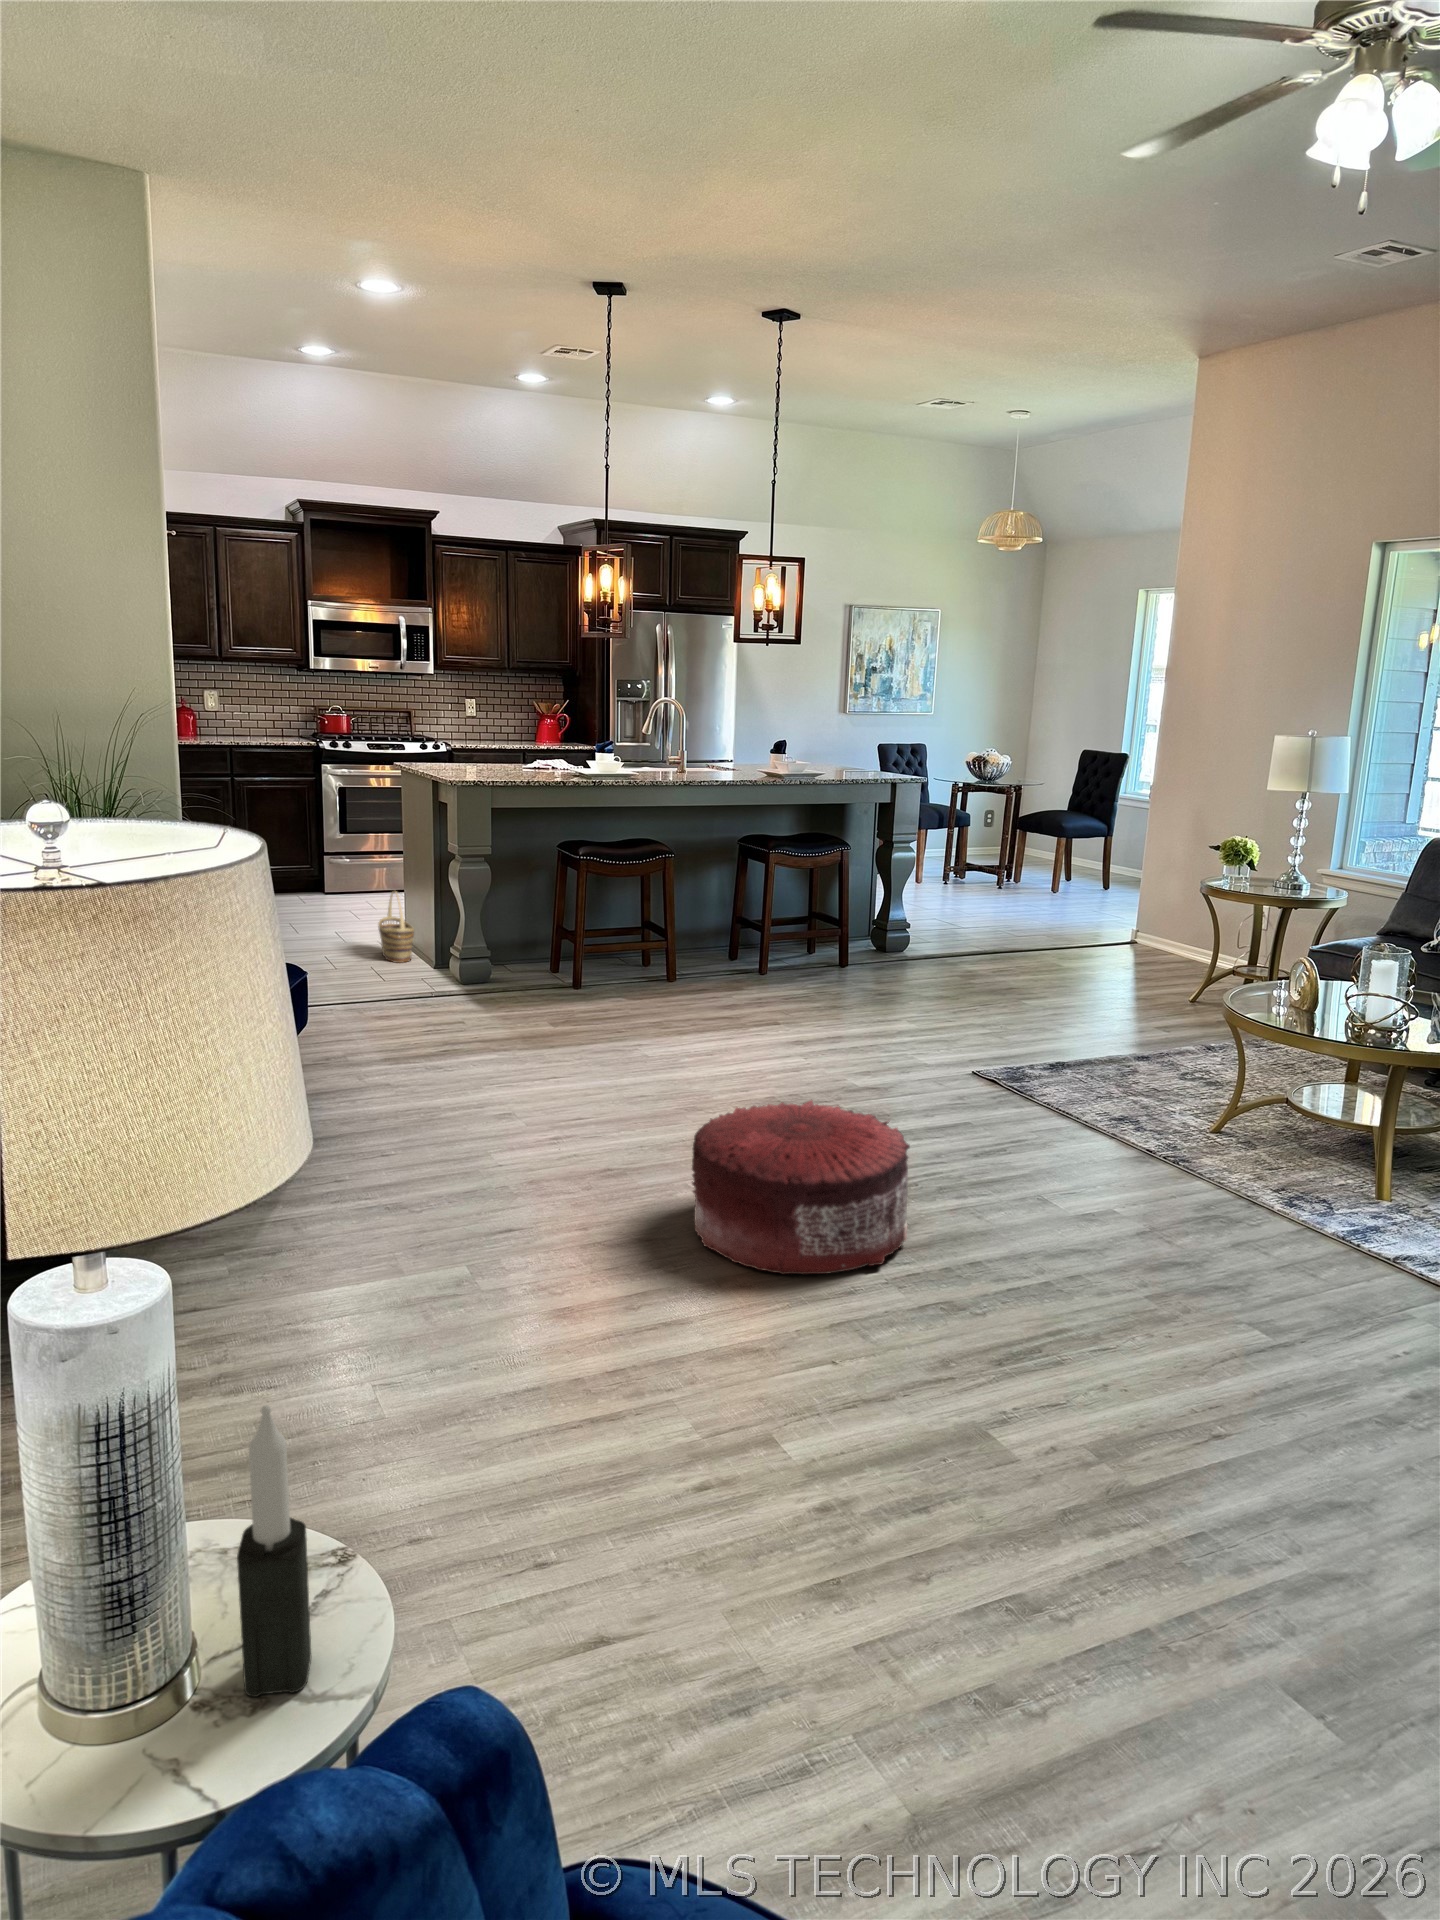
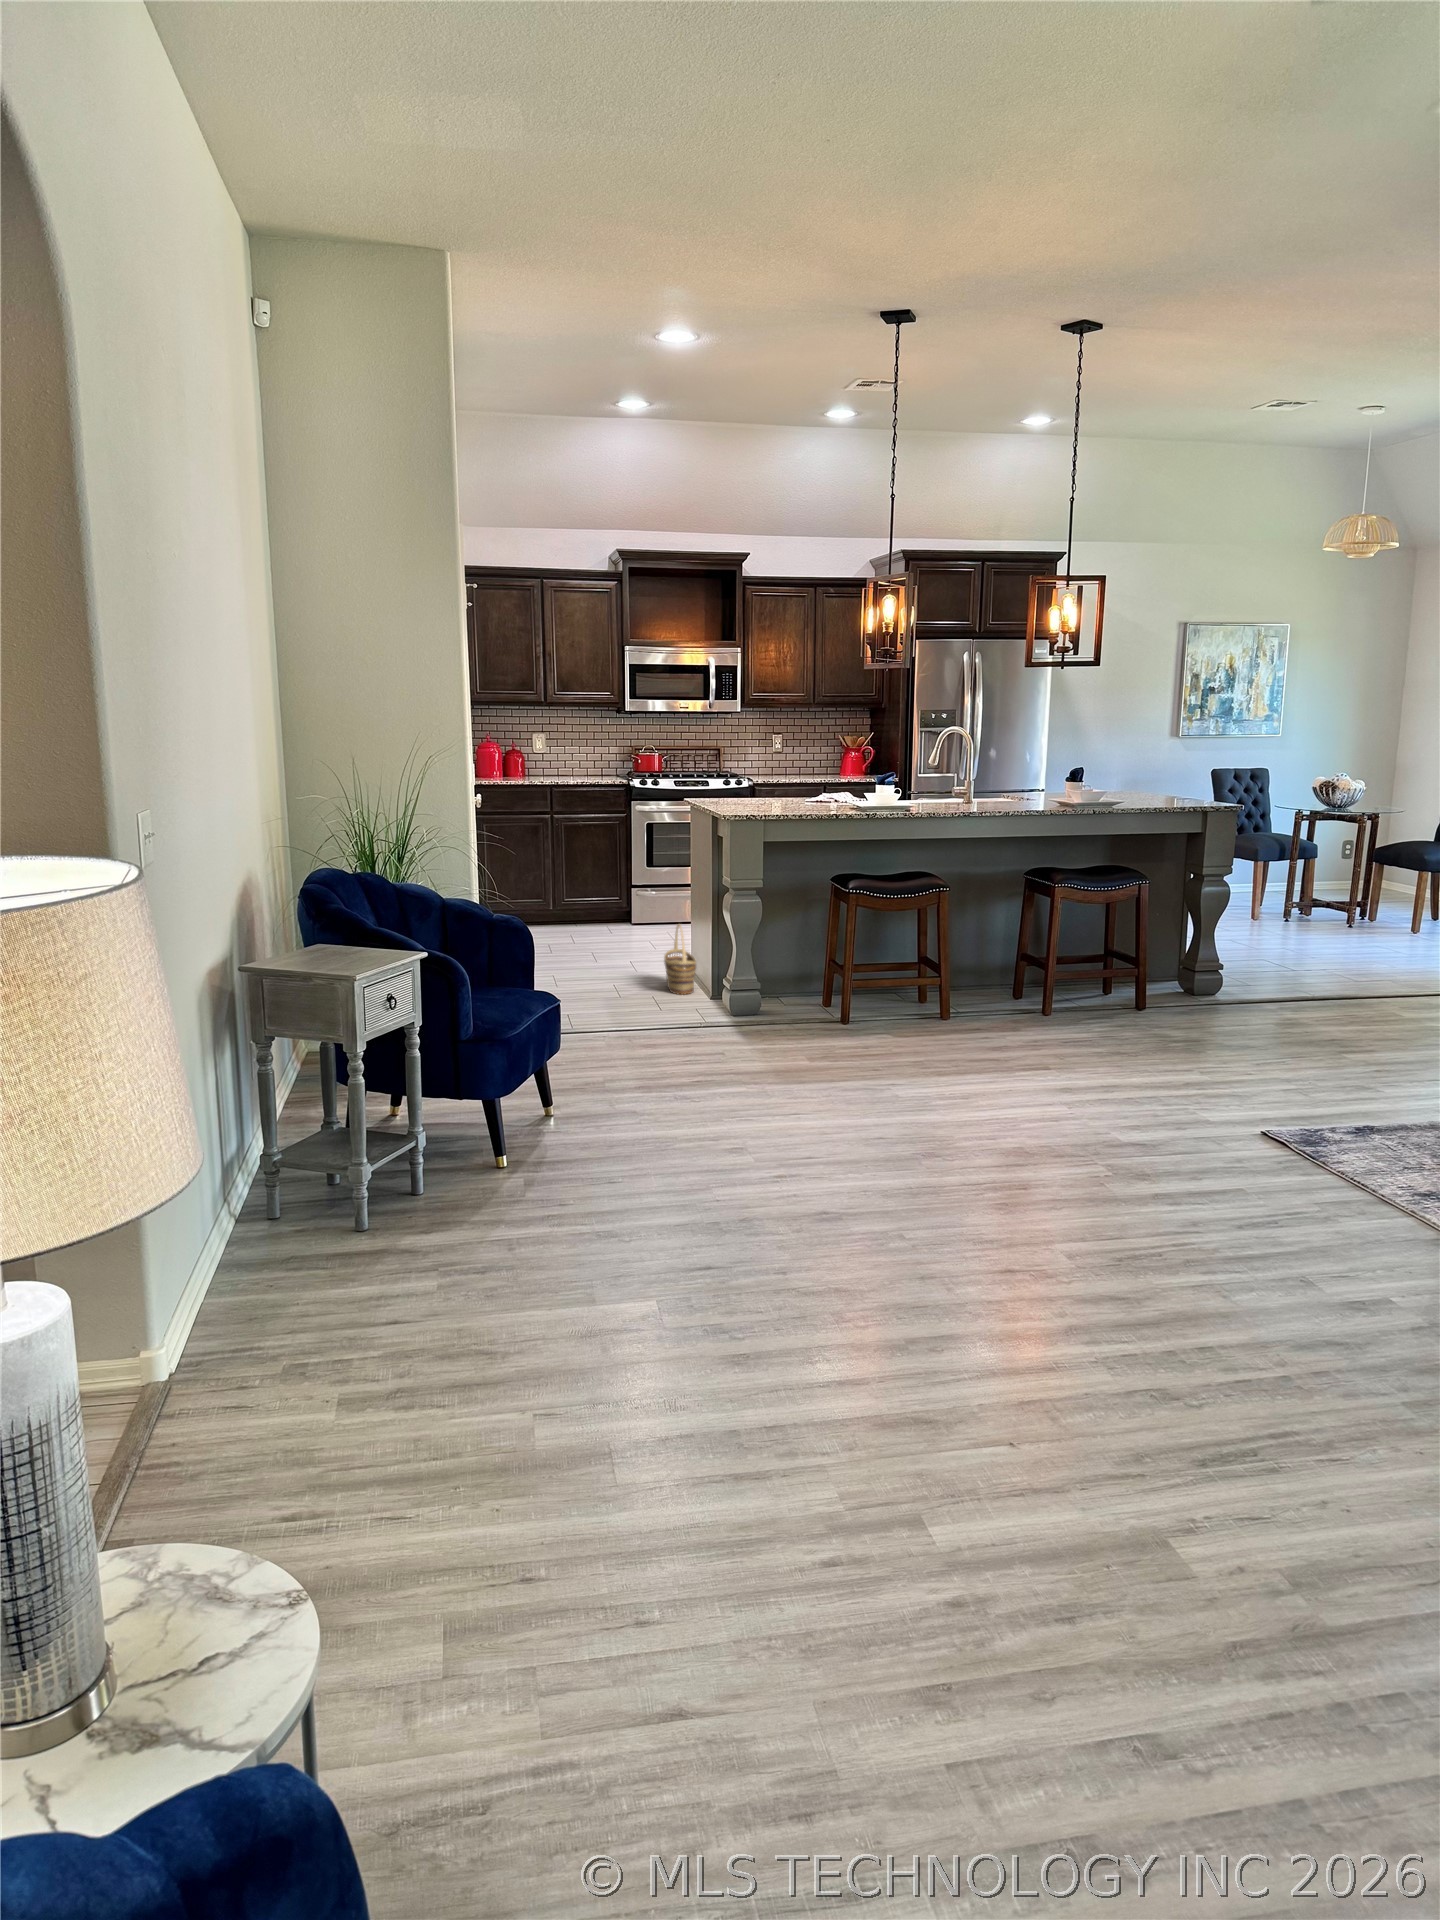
pouf: present [692,1101,910,1274] -> none [895,1154,1134,1345]
candle: present [237,1405,311,1697] -> none [122,1444,211,1733]

